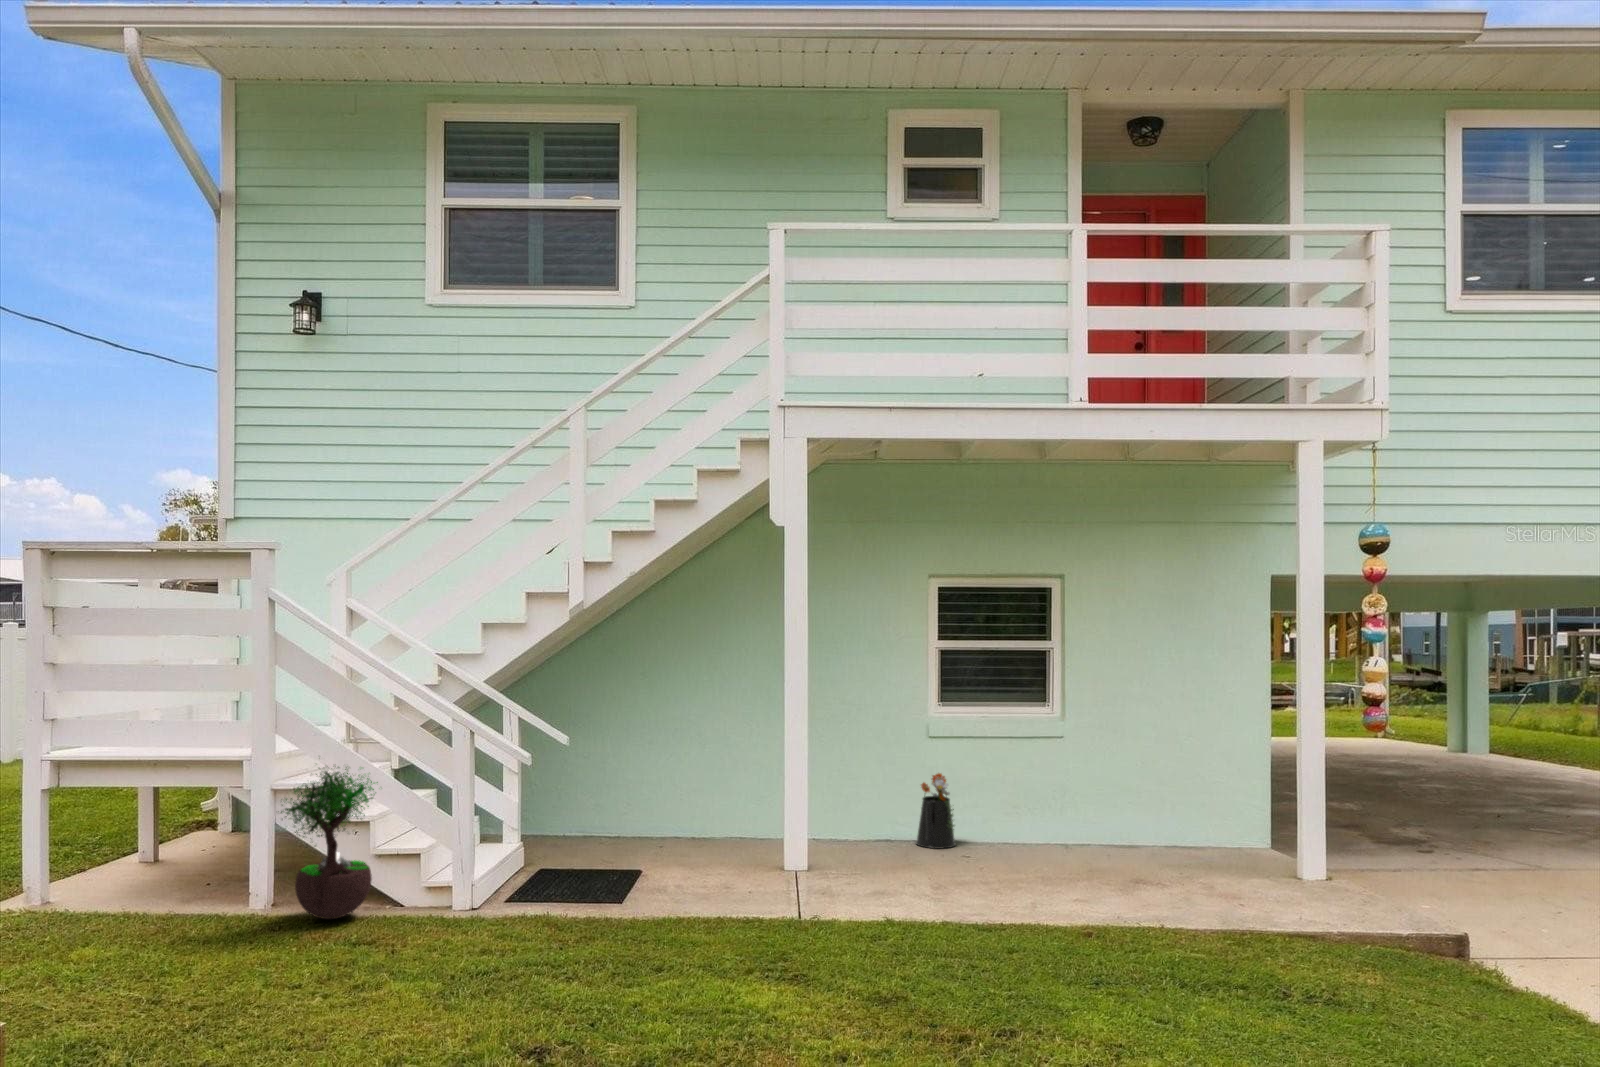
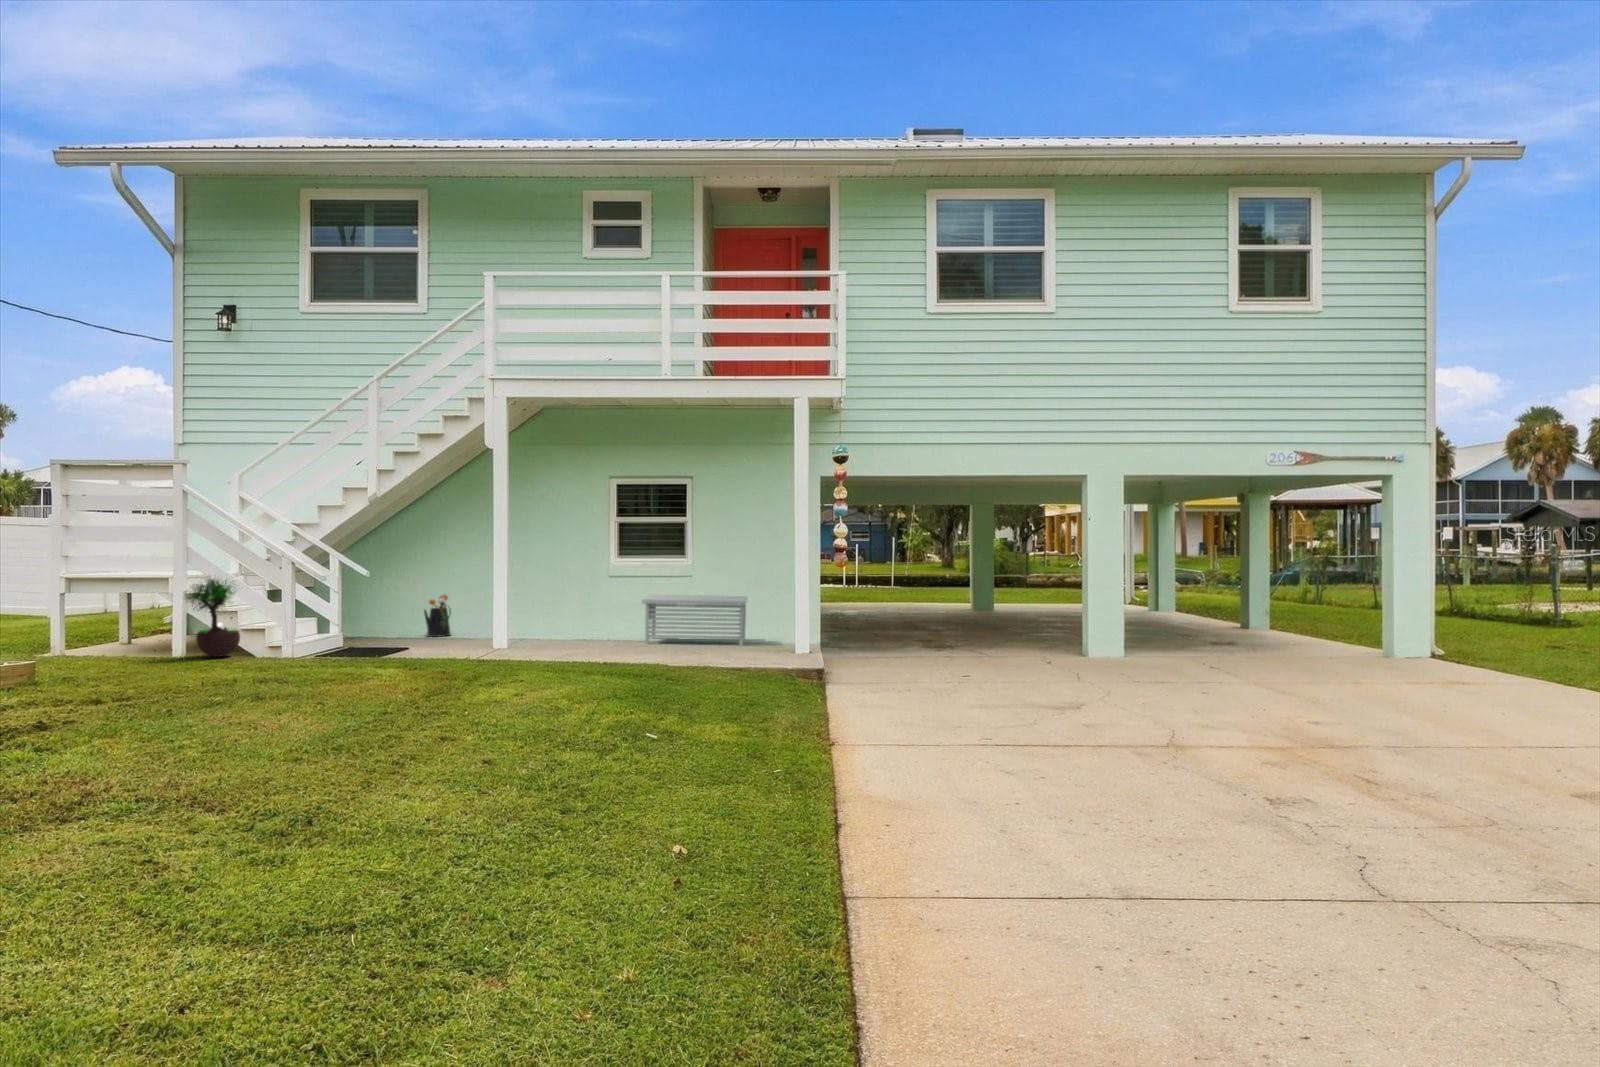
storage bench: none [997,767,1191,862] -> present [642,594,747,646]
watering can: present [916,773,956,849] -> present [424,595,451,637]

